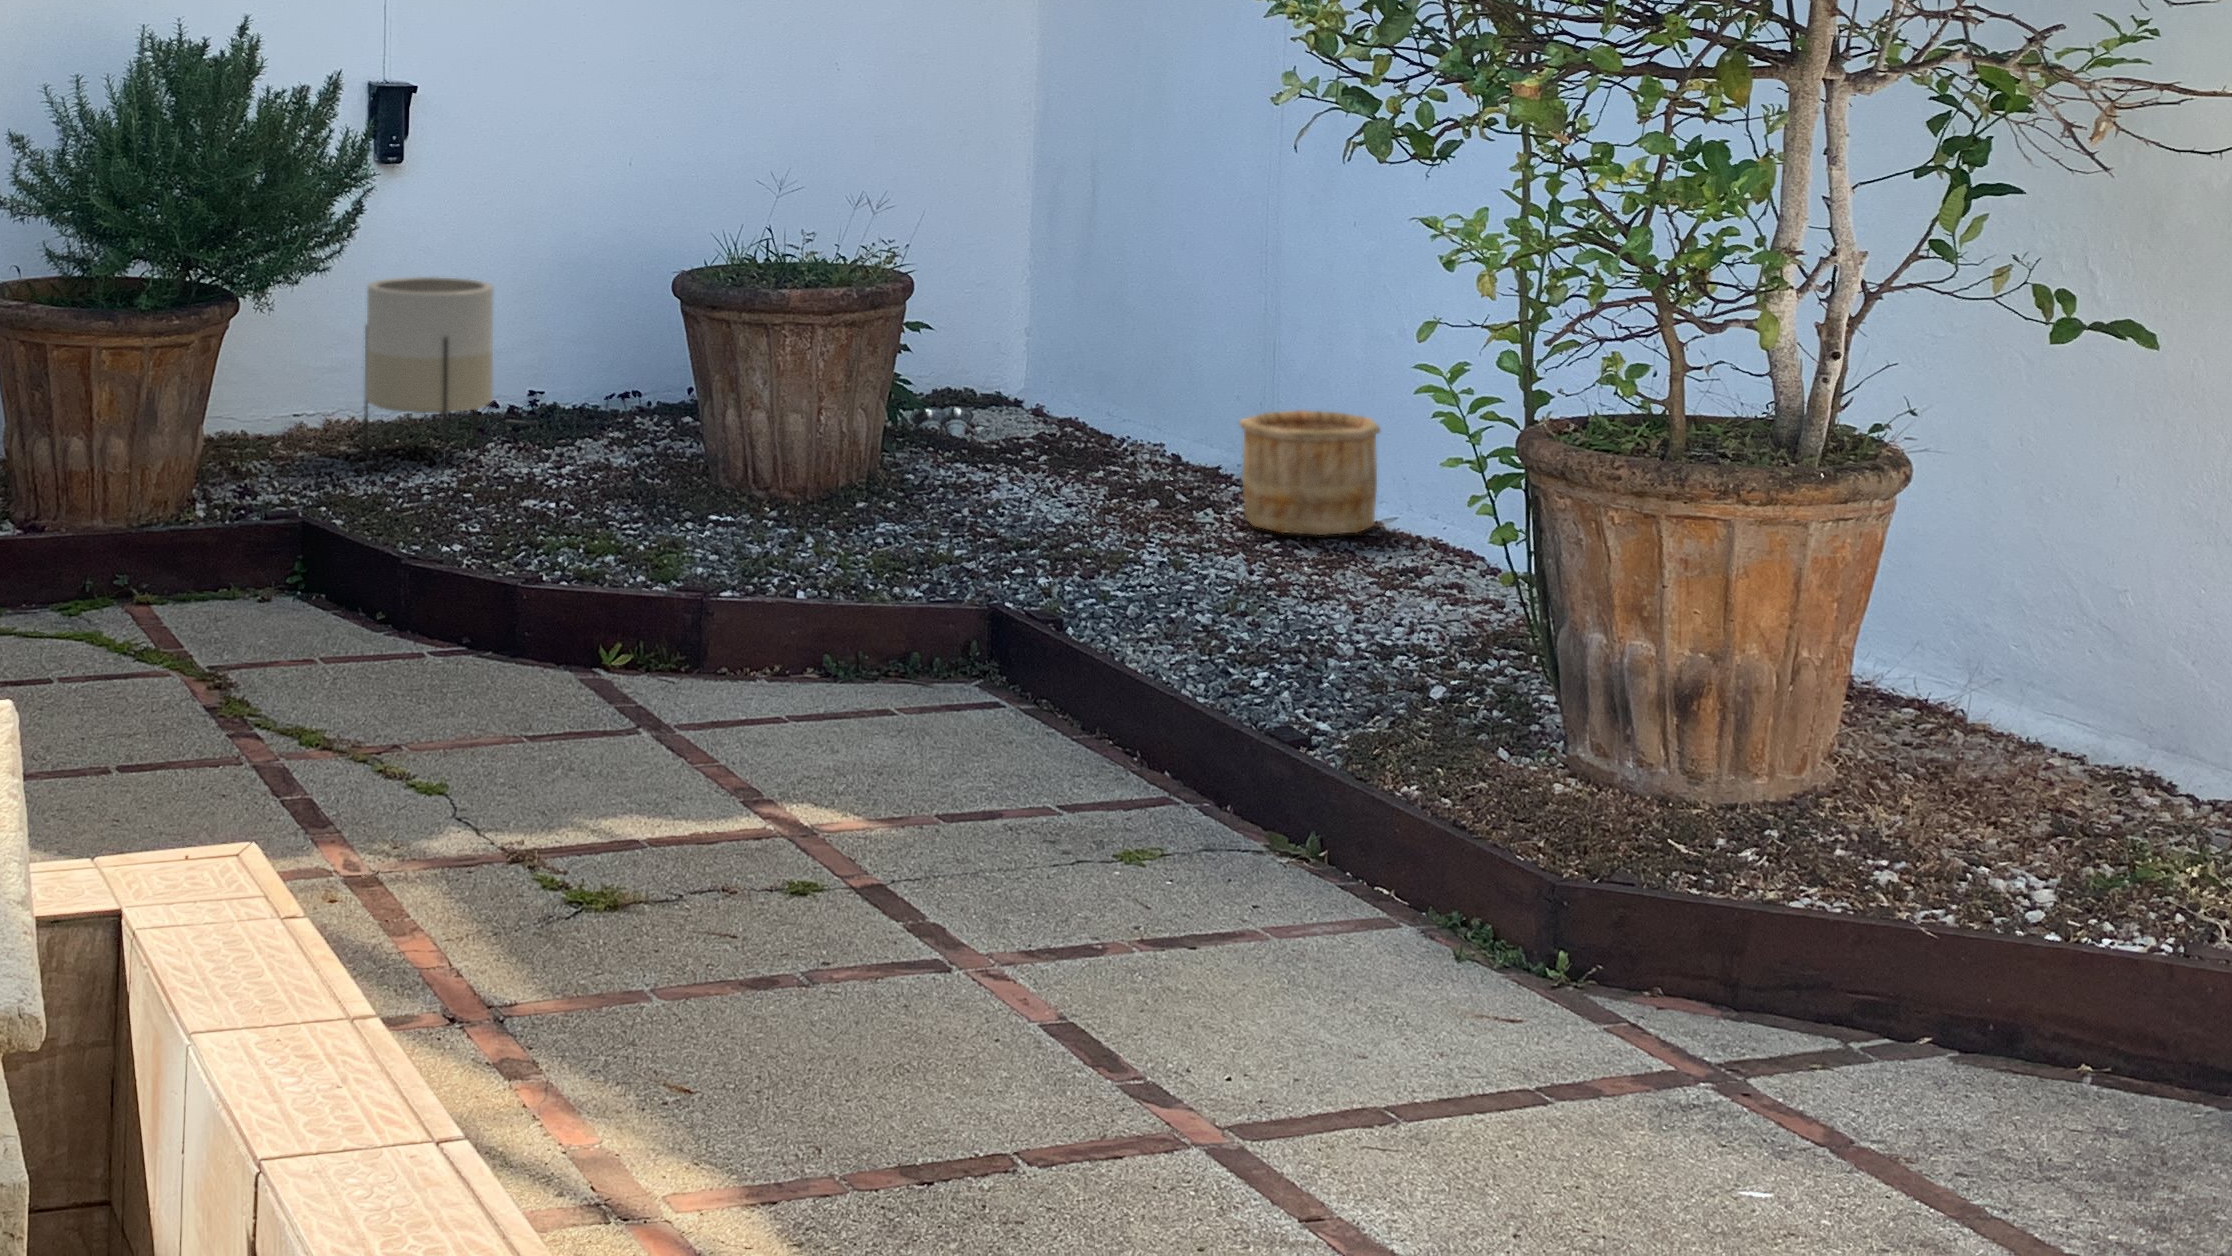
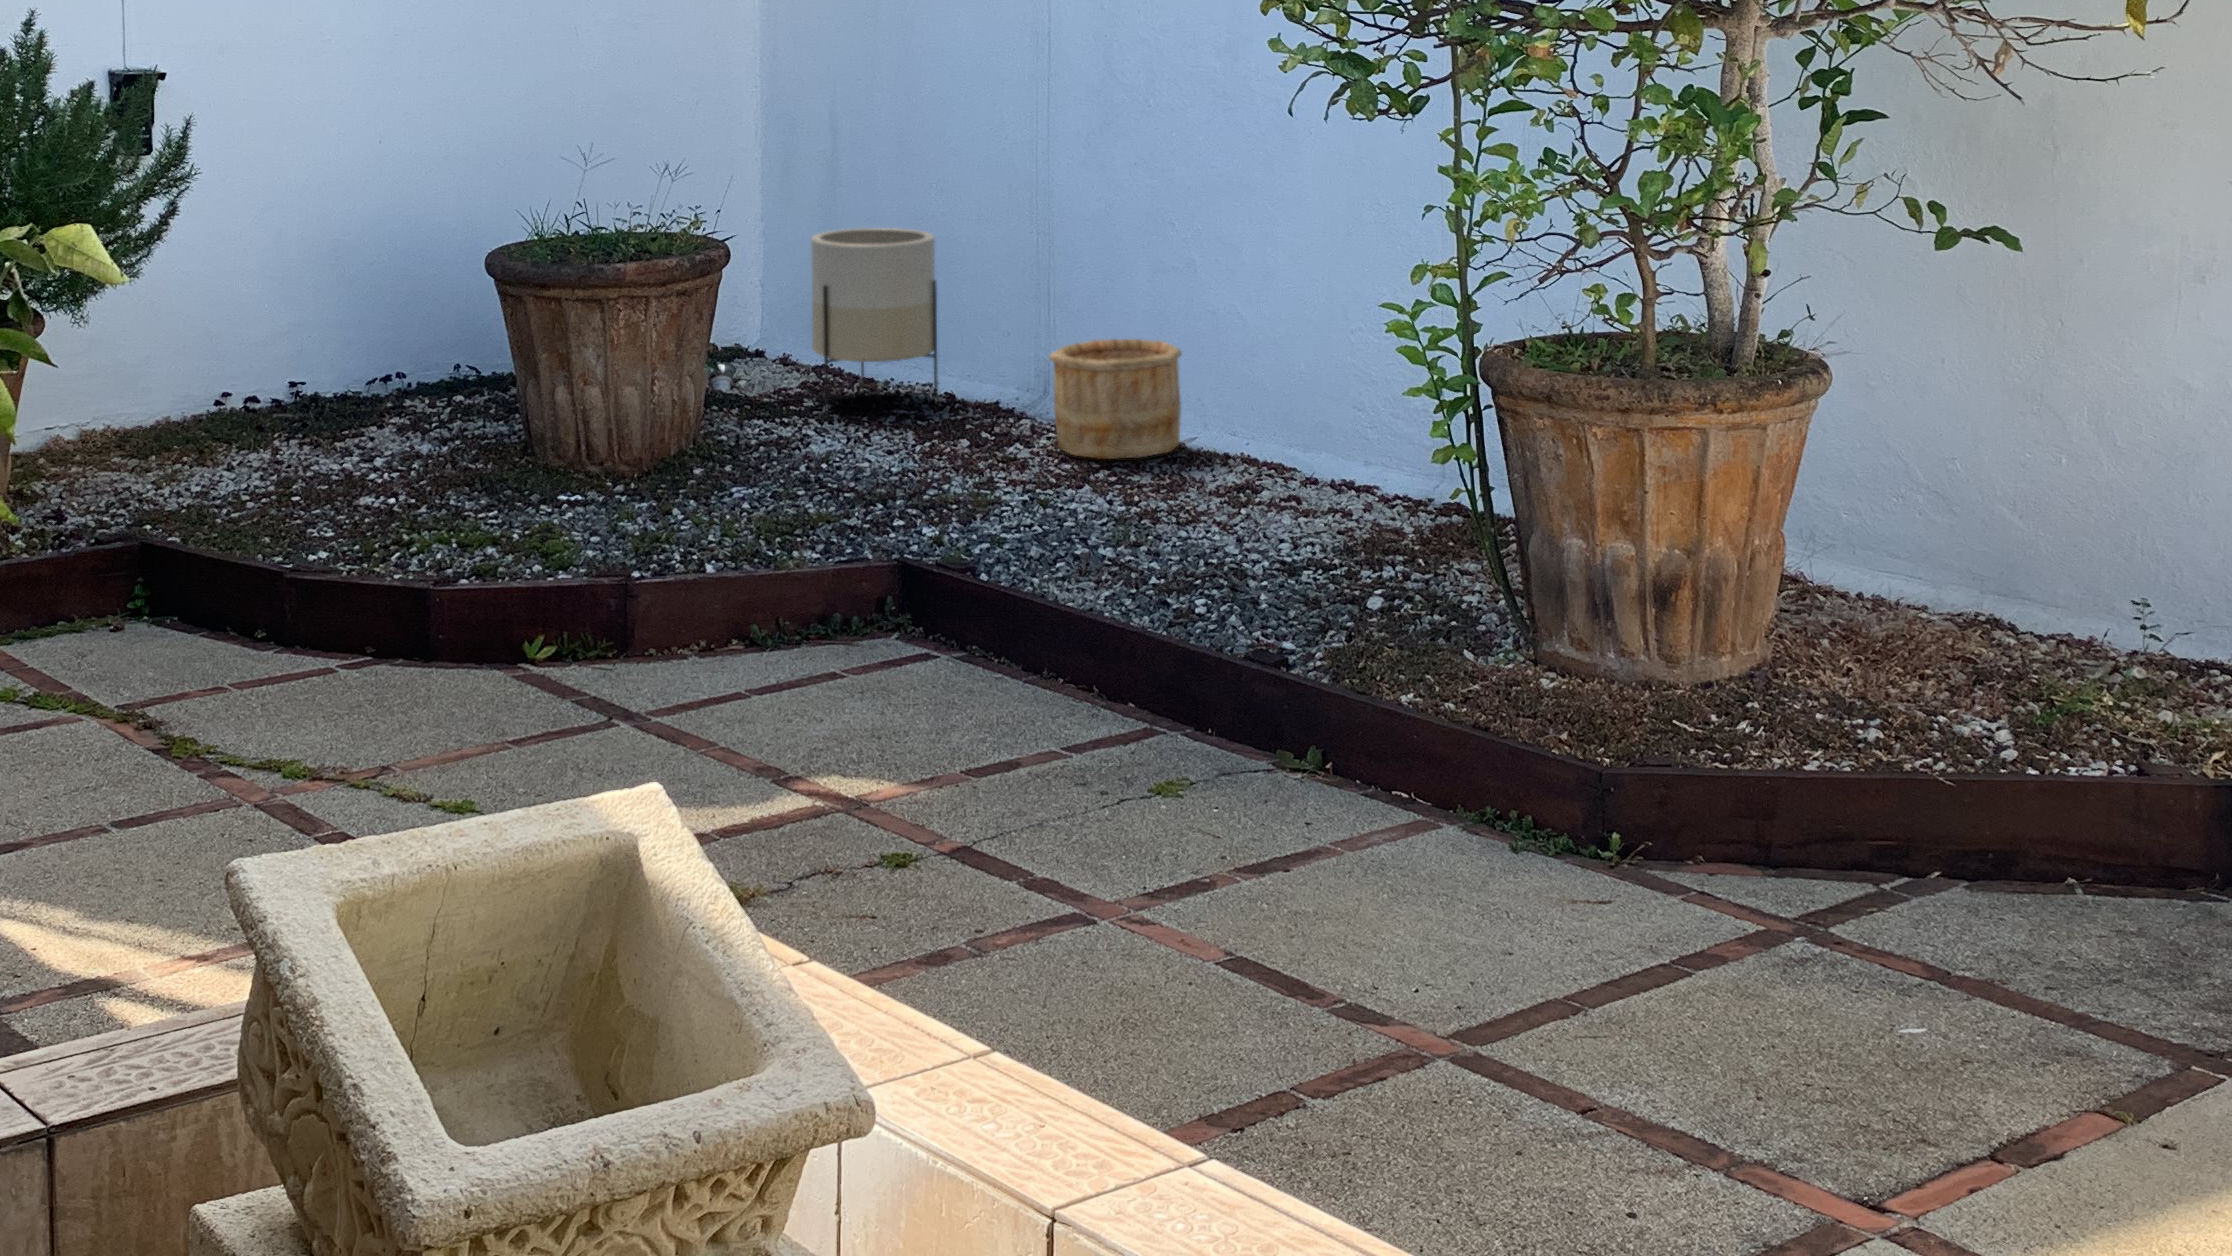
planter: present [364,277,493,466] -> present [811,228,938,411]

